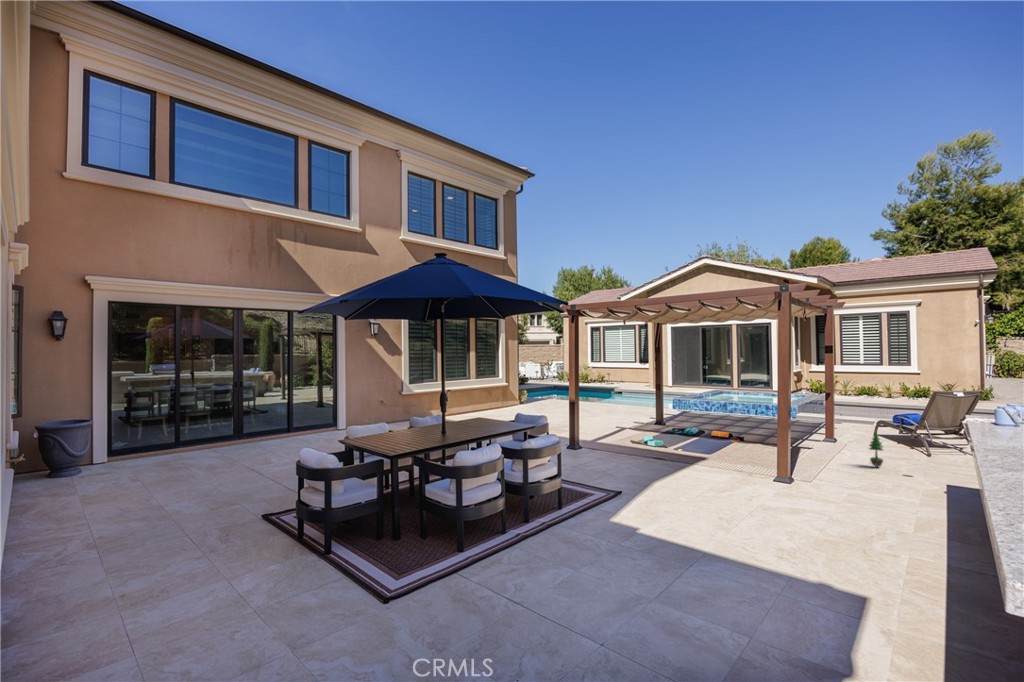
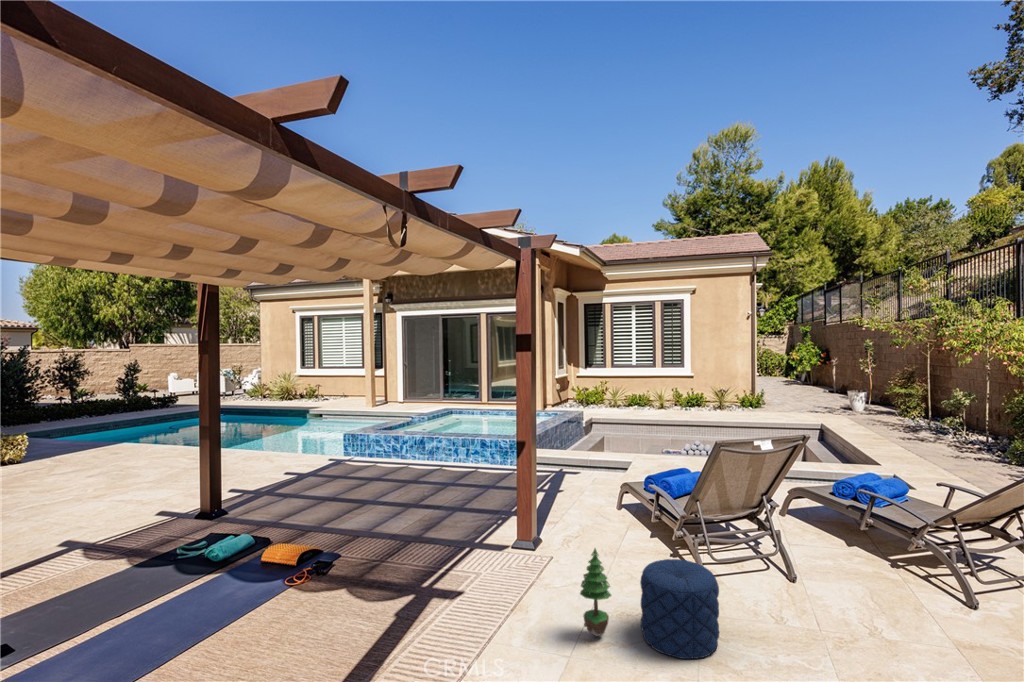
pouf: none [899,440,941,475] -> present [640,559,719,659]

